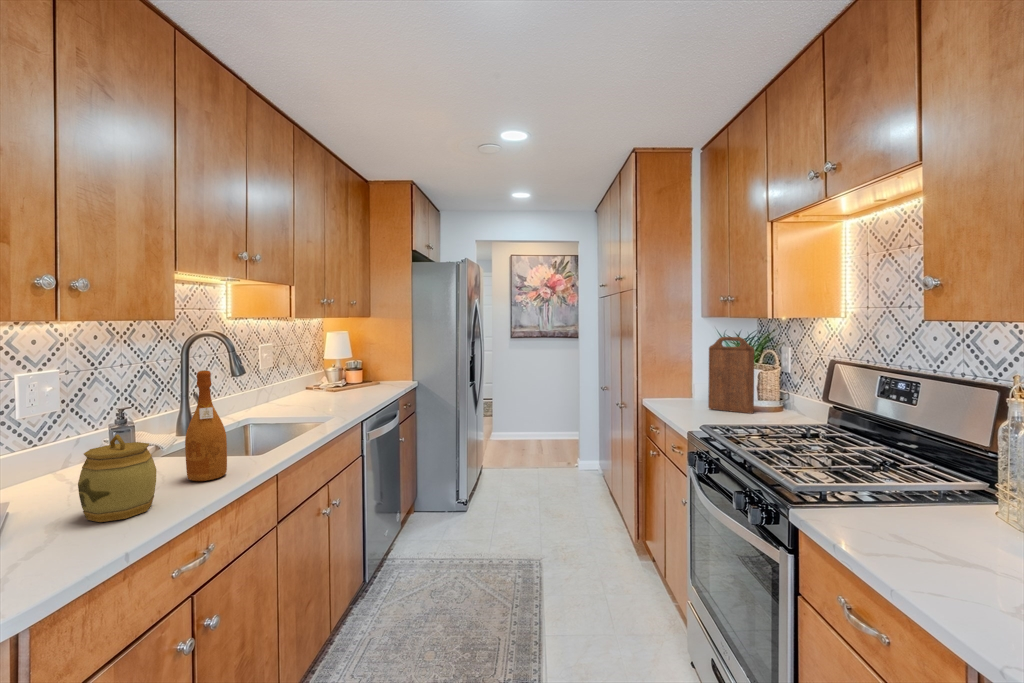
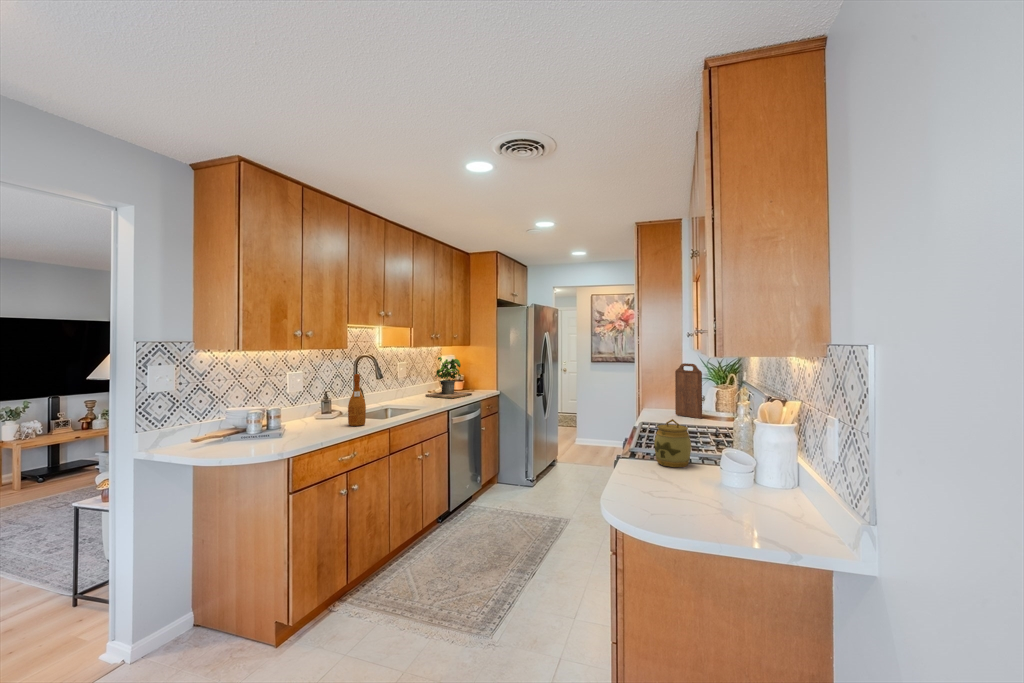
potted plant: none [309,335,383,399] -> present [425,357,472,398]
jar: present [78,434,156,522] -> present [654,419,691,467]

